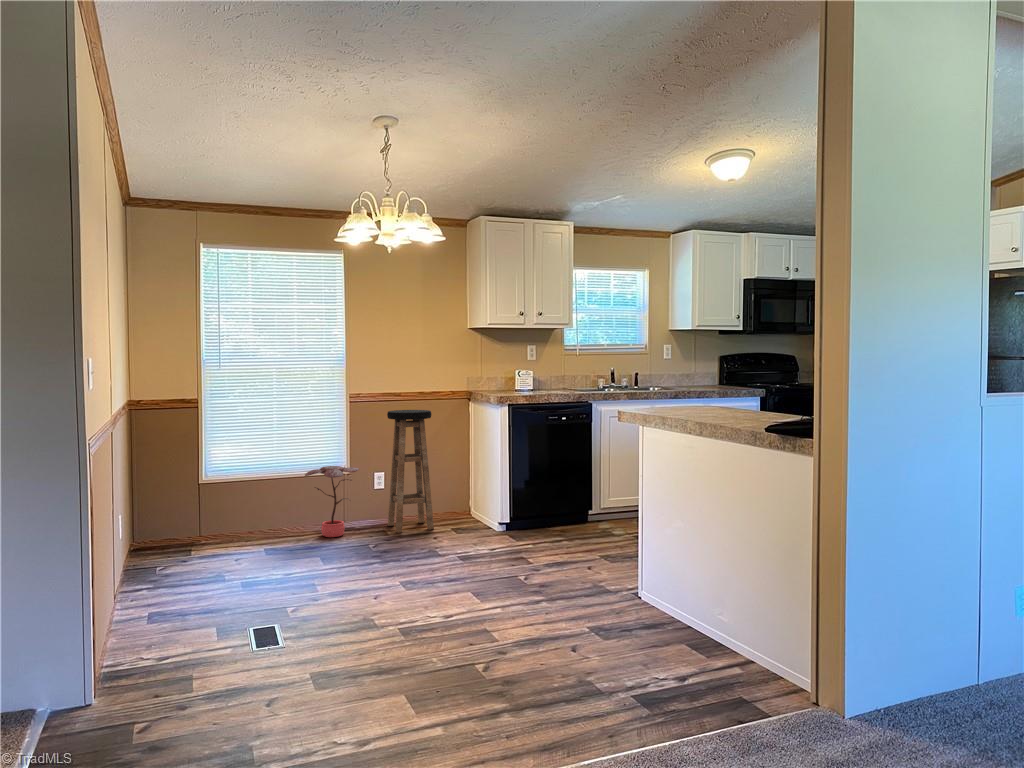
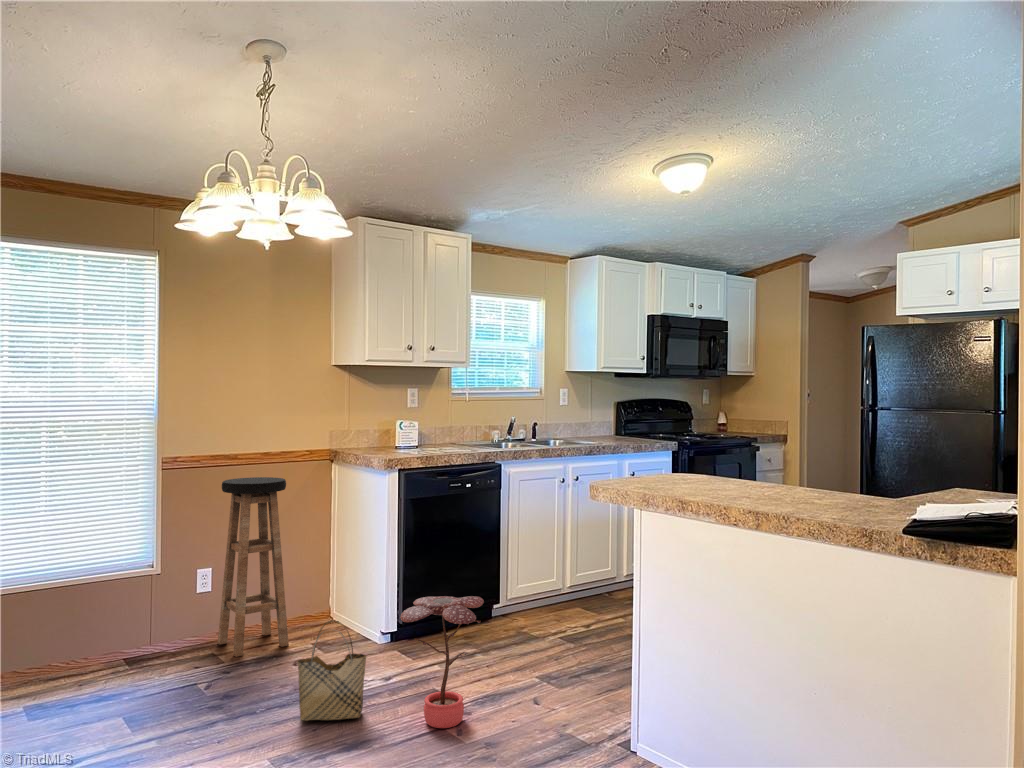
potted plant: present [305,466,359,537] -> present [400,596,484,728]
woven basket: none [423,502,470,567] -> present [297,620,366,721]

